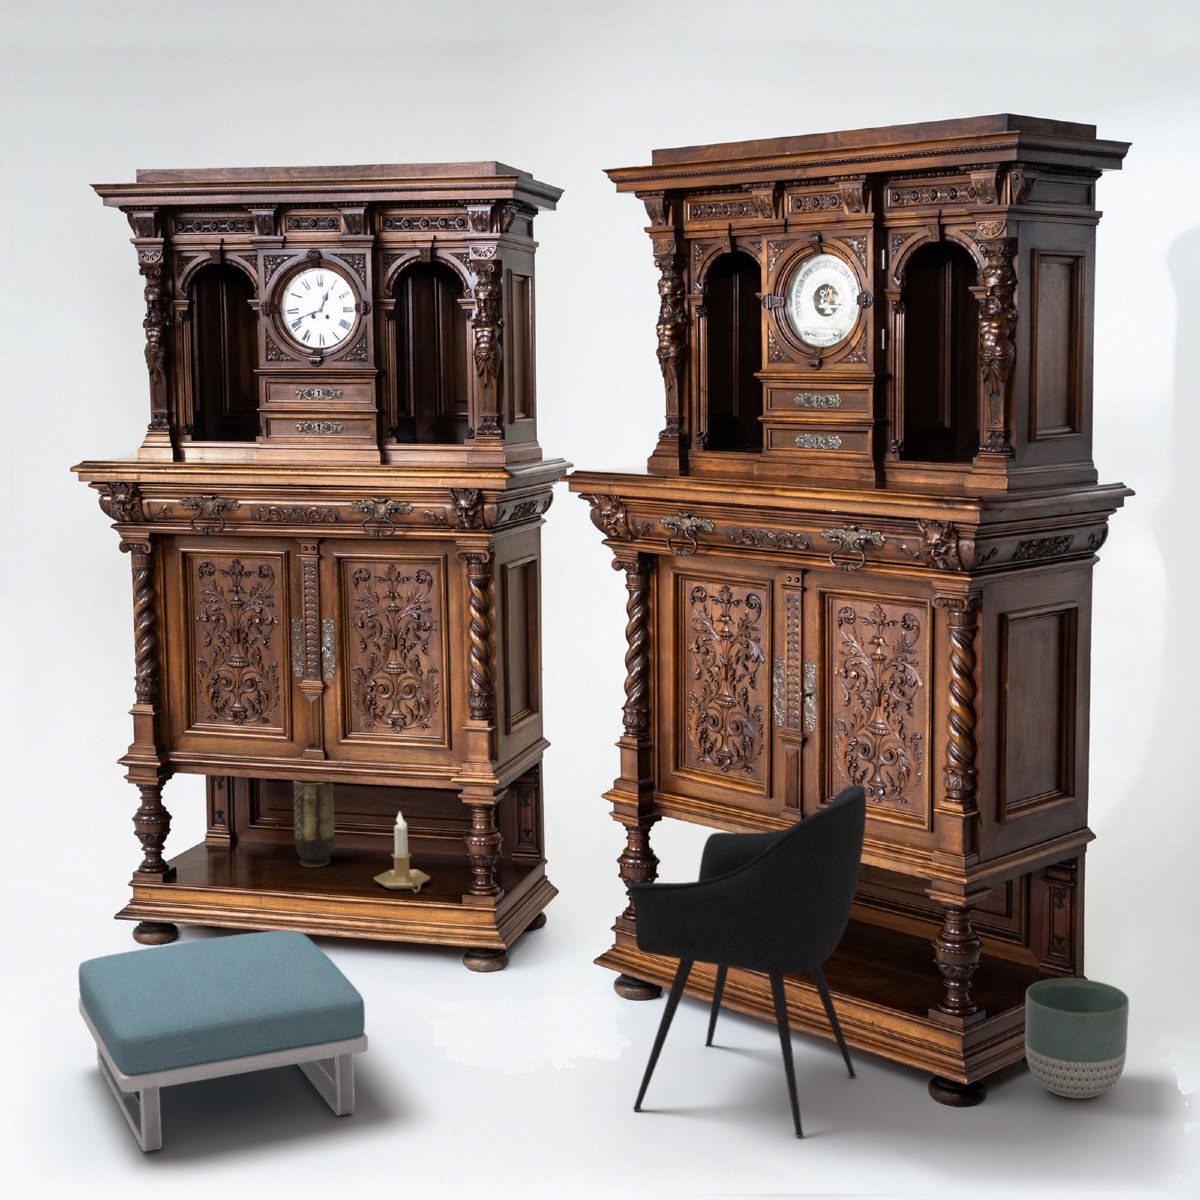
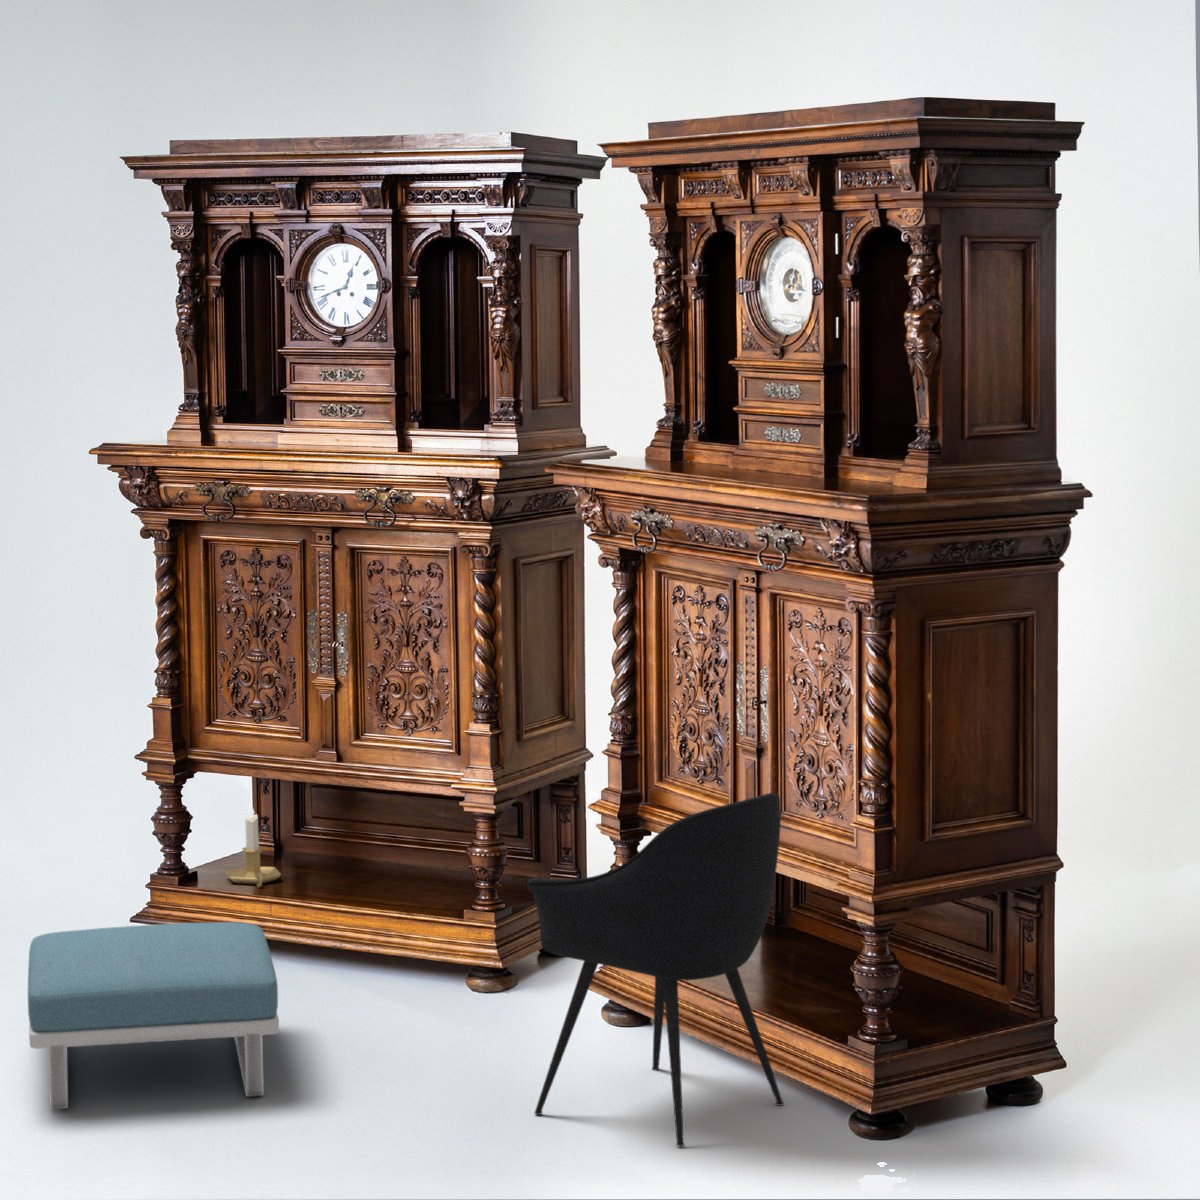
vase: present [293,781,334,867] -> none [323,782,366,881]
candlestick: present [374,812,430,893] -> present [226,804,281,887]
planter: present [1025,978,1129,1098] -> none [946,1014,1054,1138]

